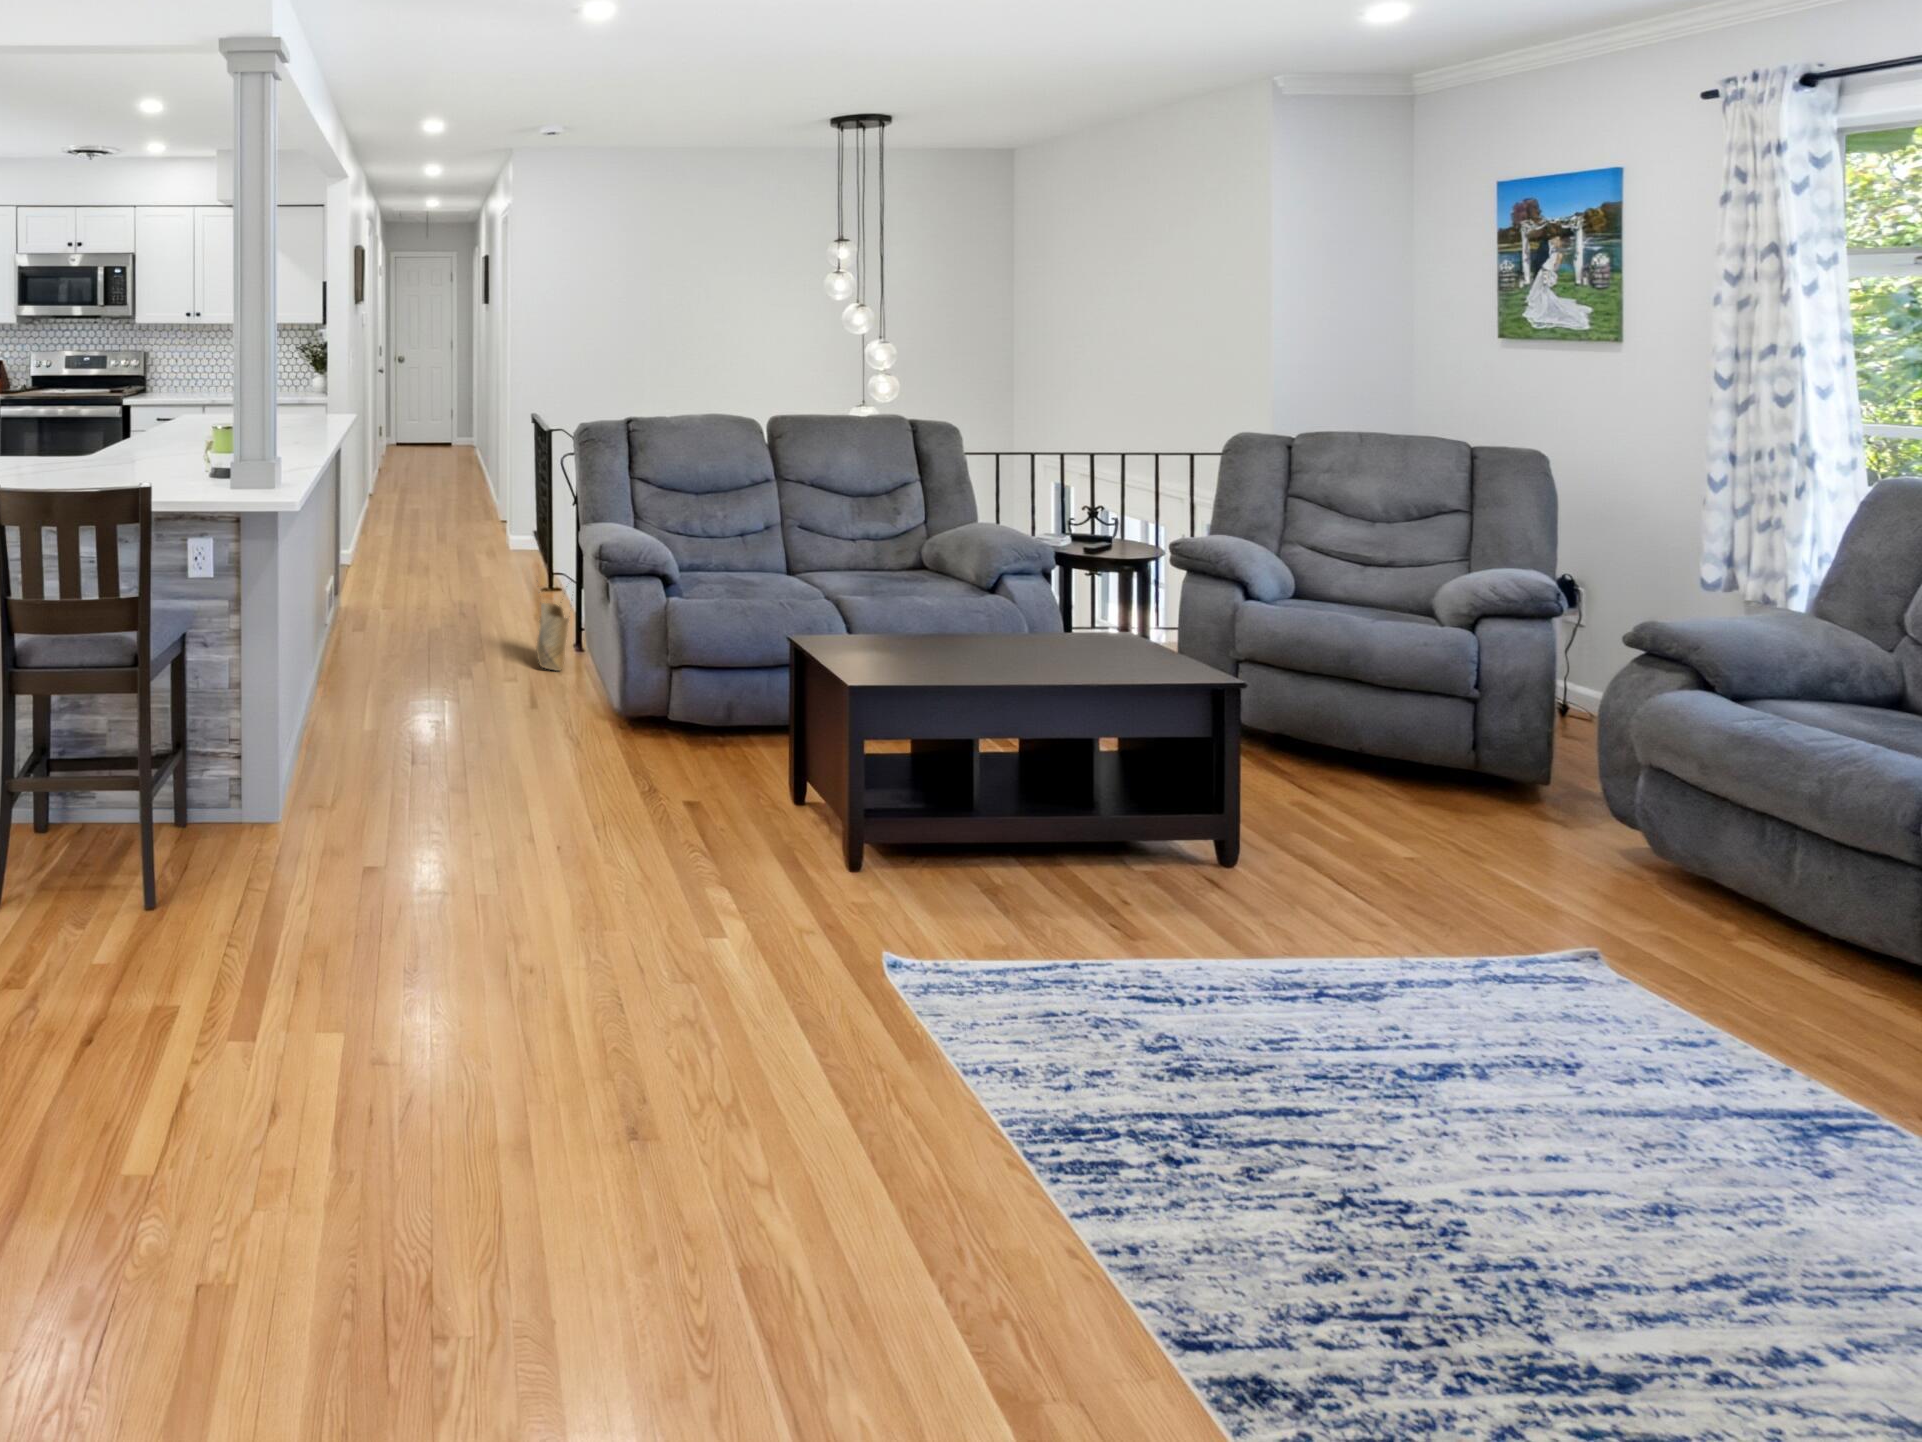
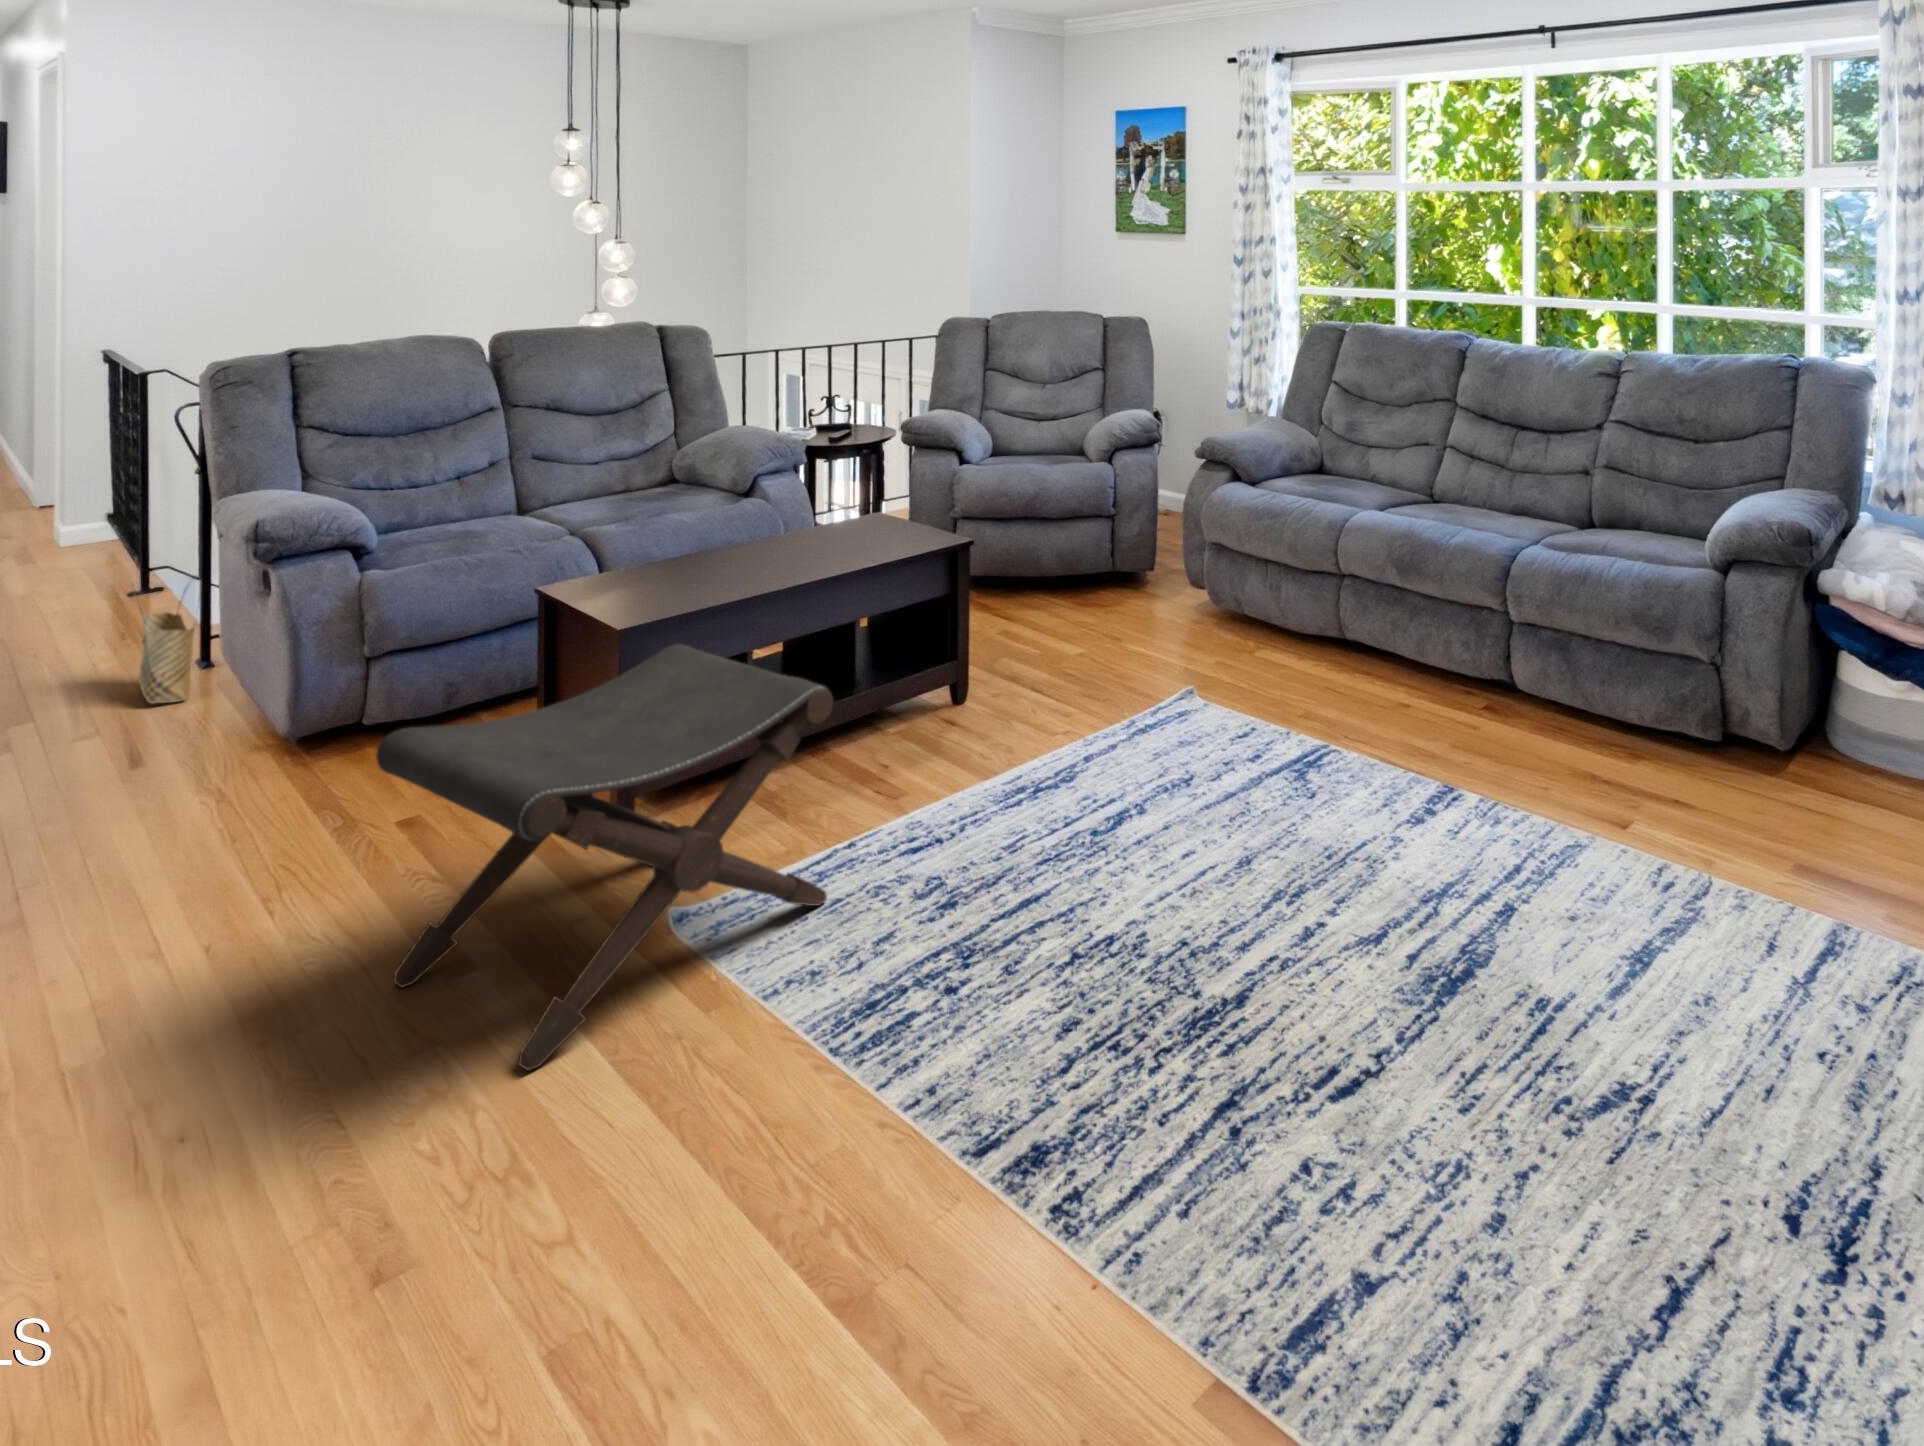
footstool: none [664,707,1051,1035] -> present [376,644,833,1071]

